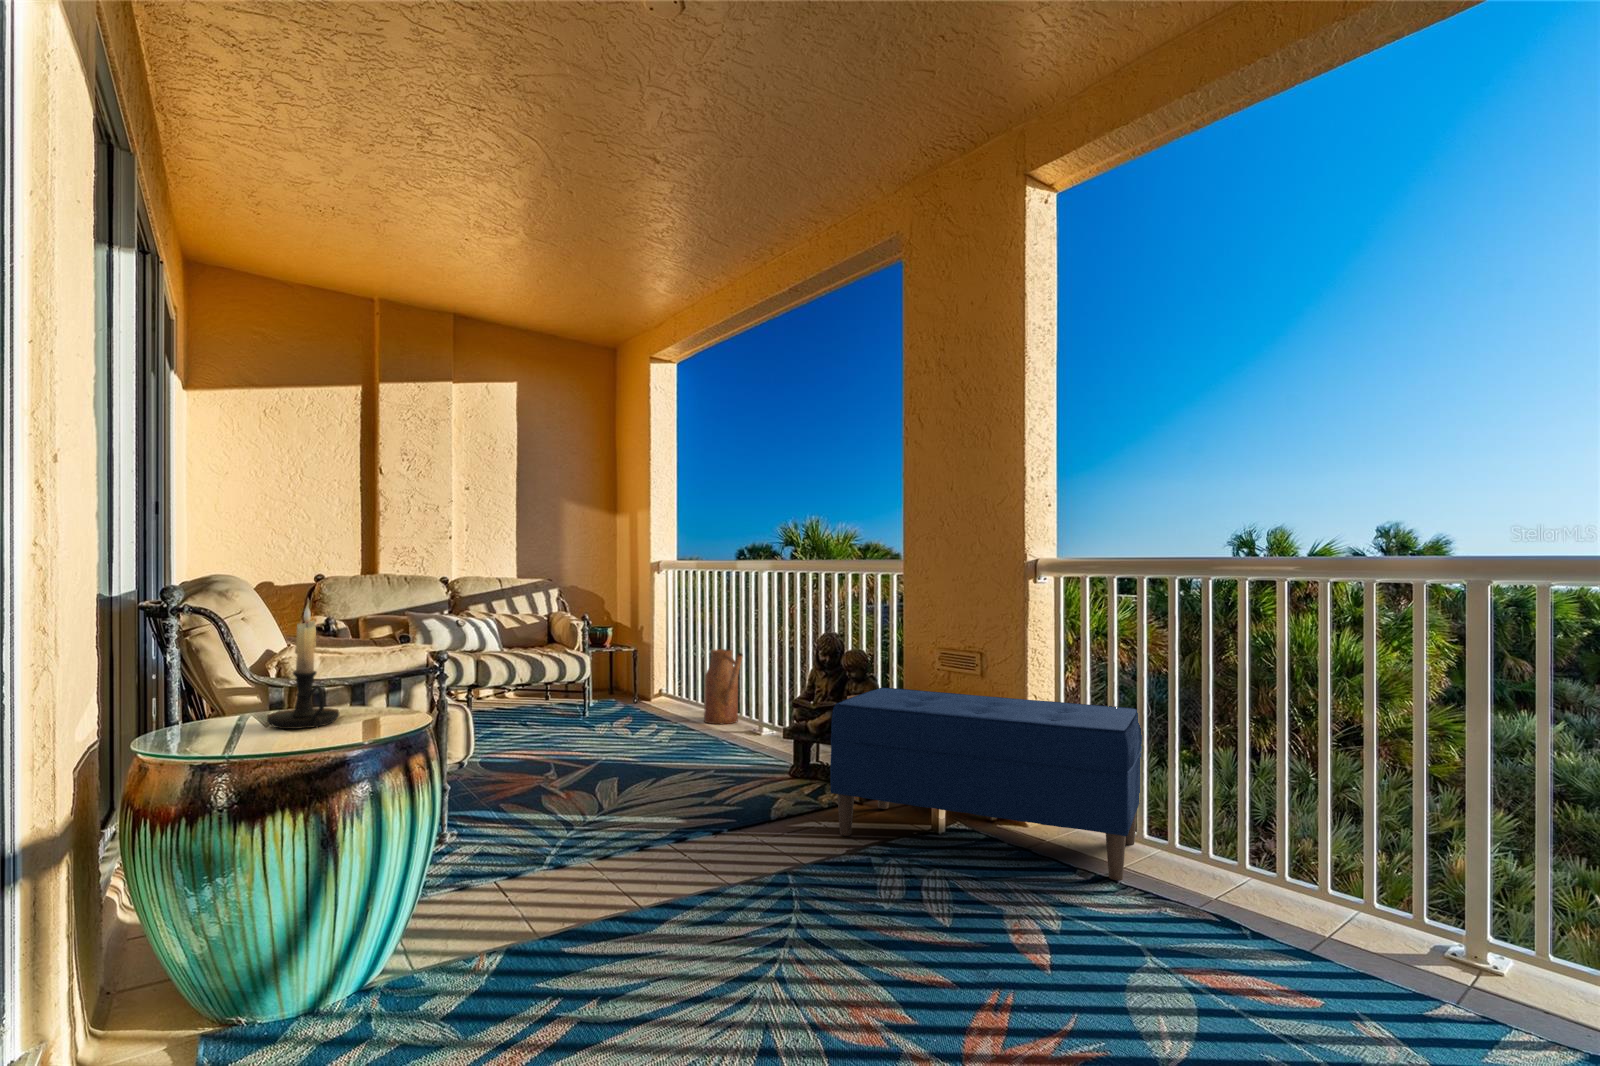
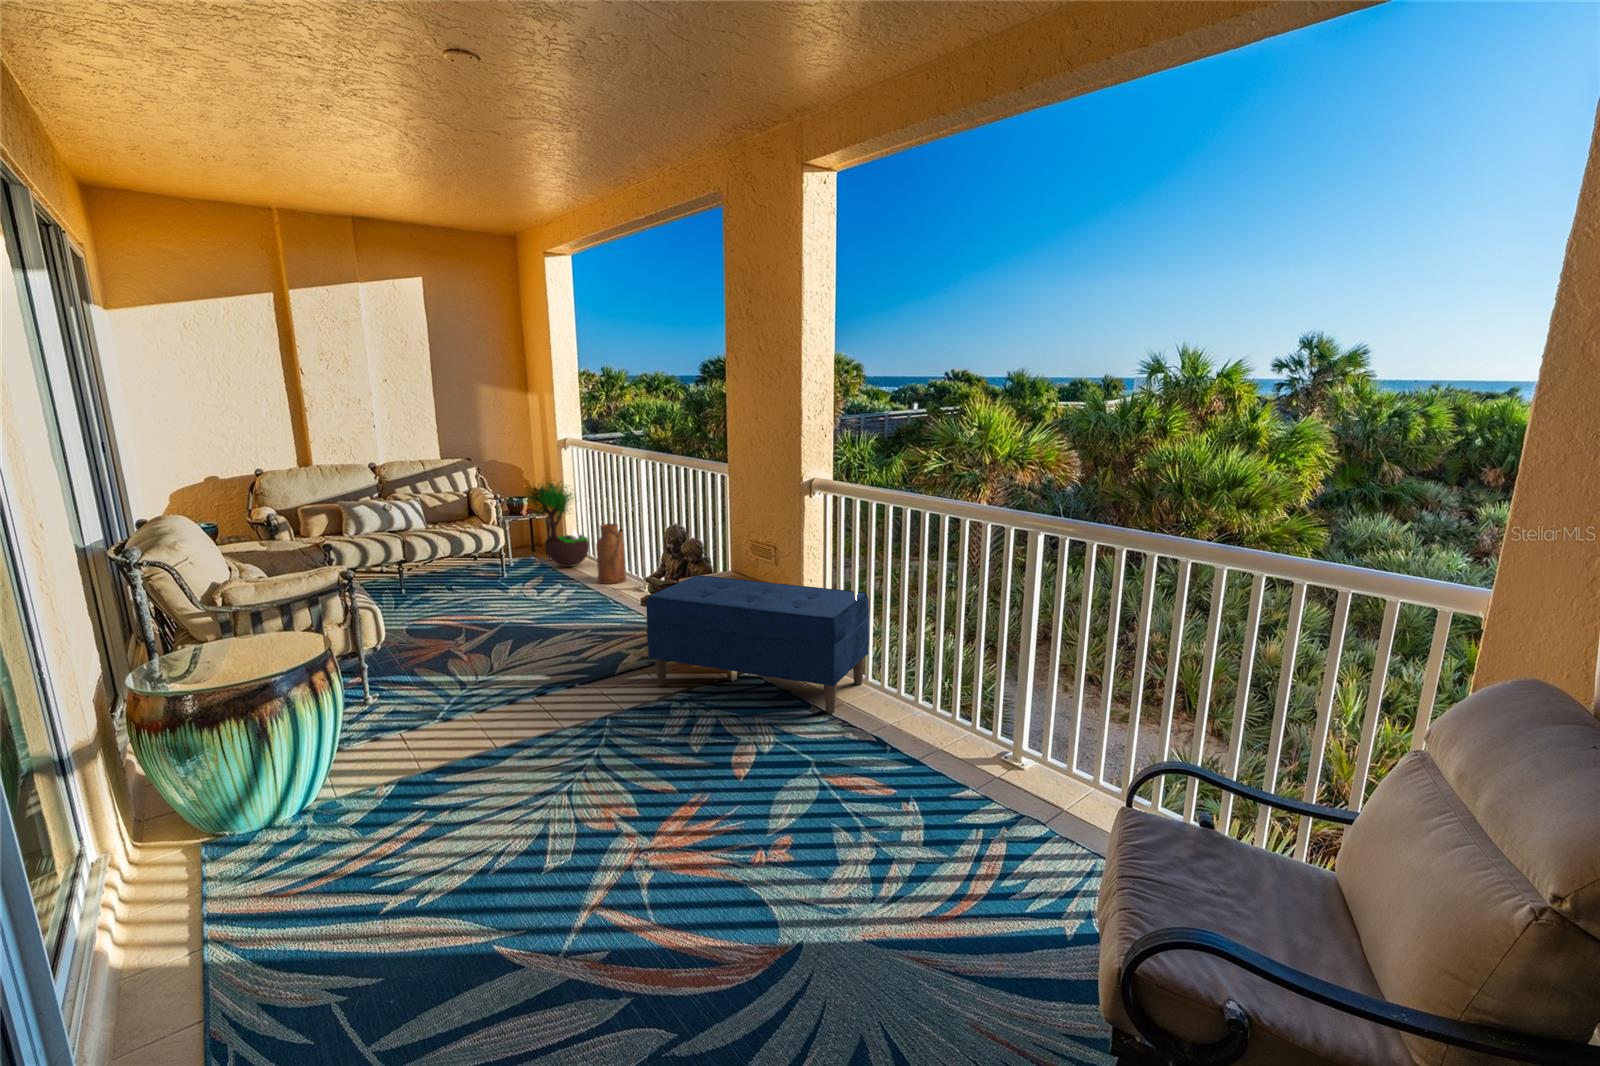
potted tree: none [614,590,689,707] -> present [527,480,589,567]
candle holder: present [267,606,339,729] -> none [211,577,262,660]

